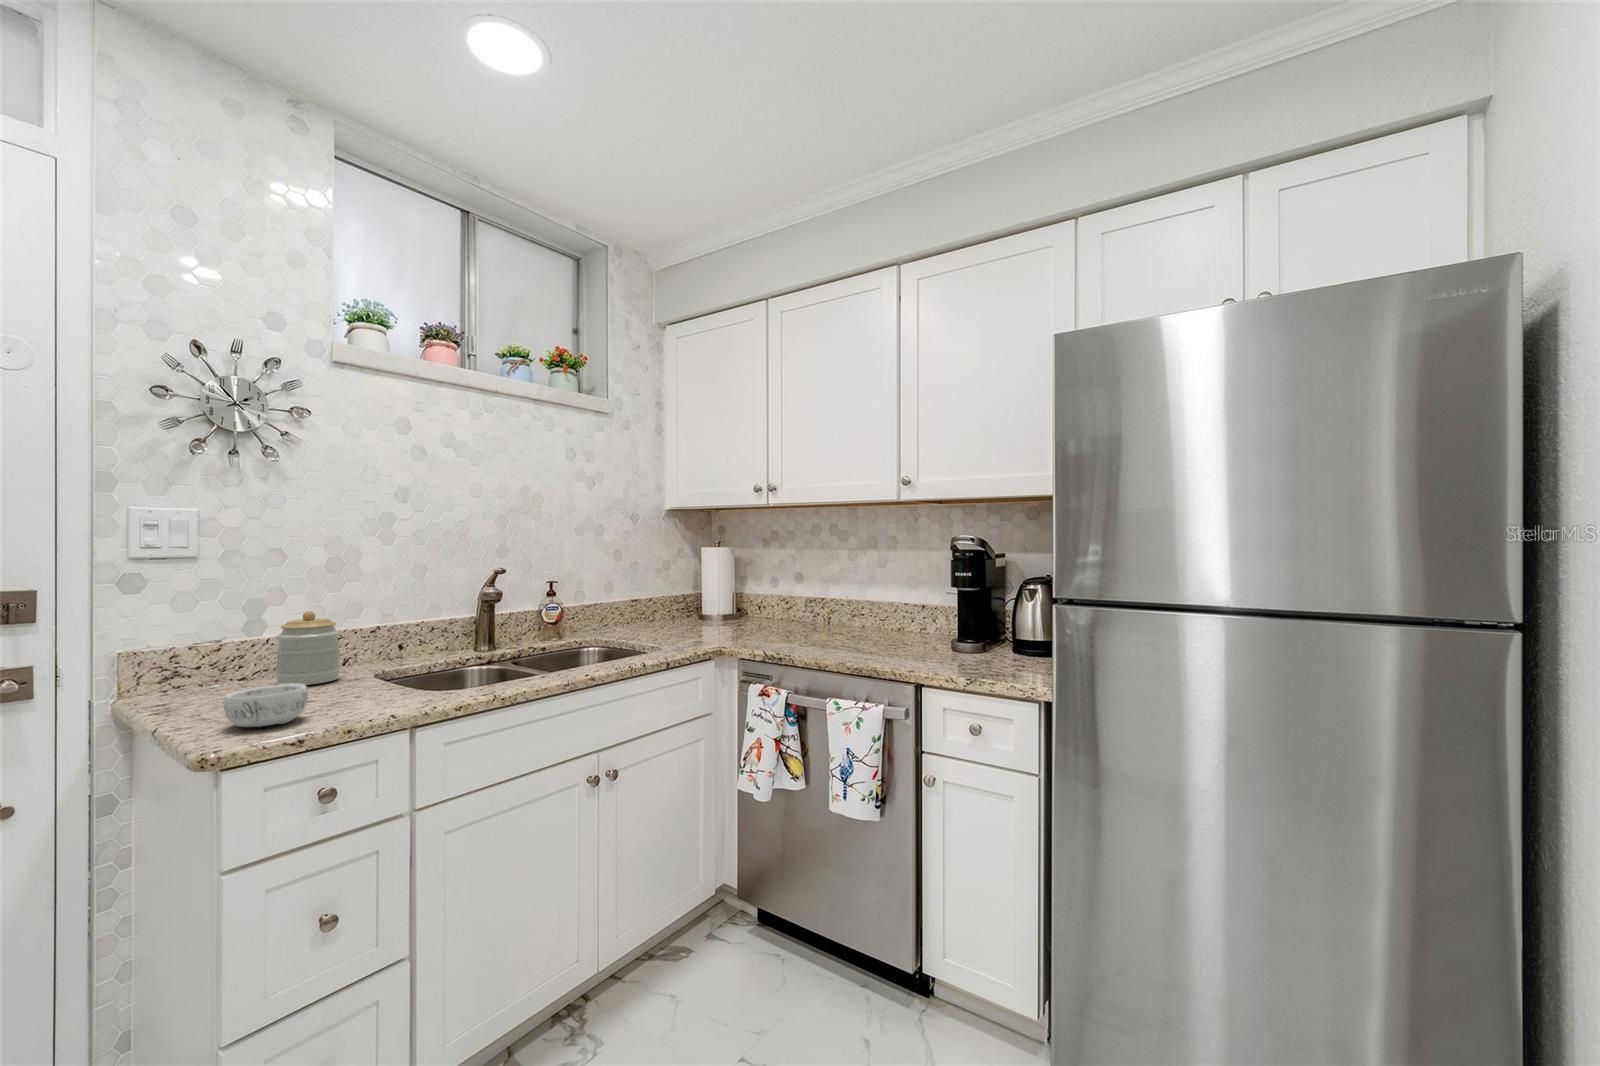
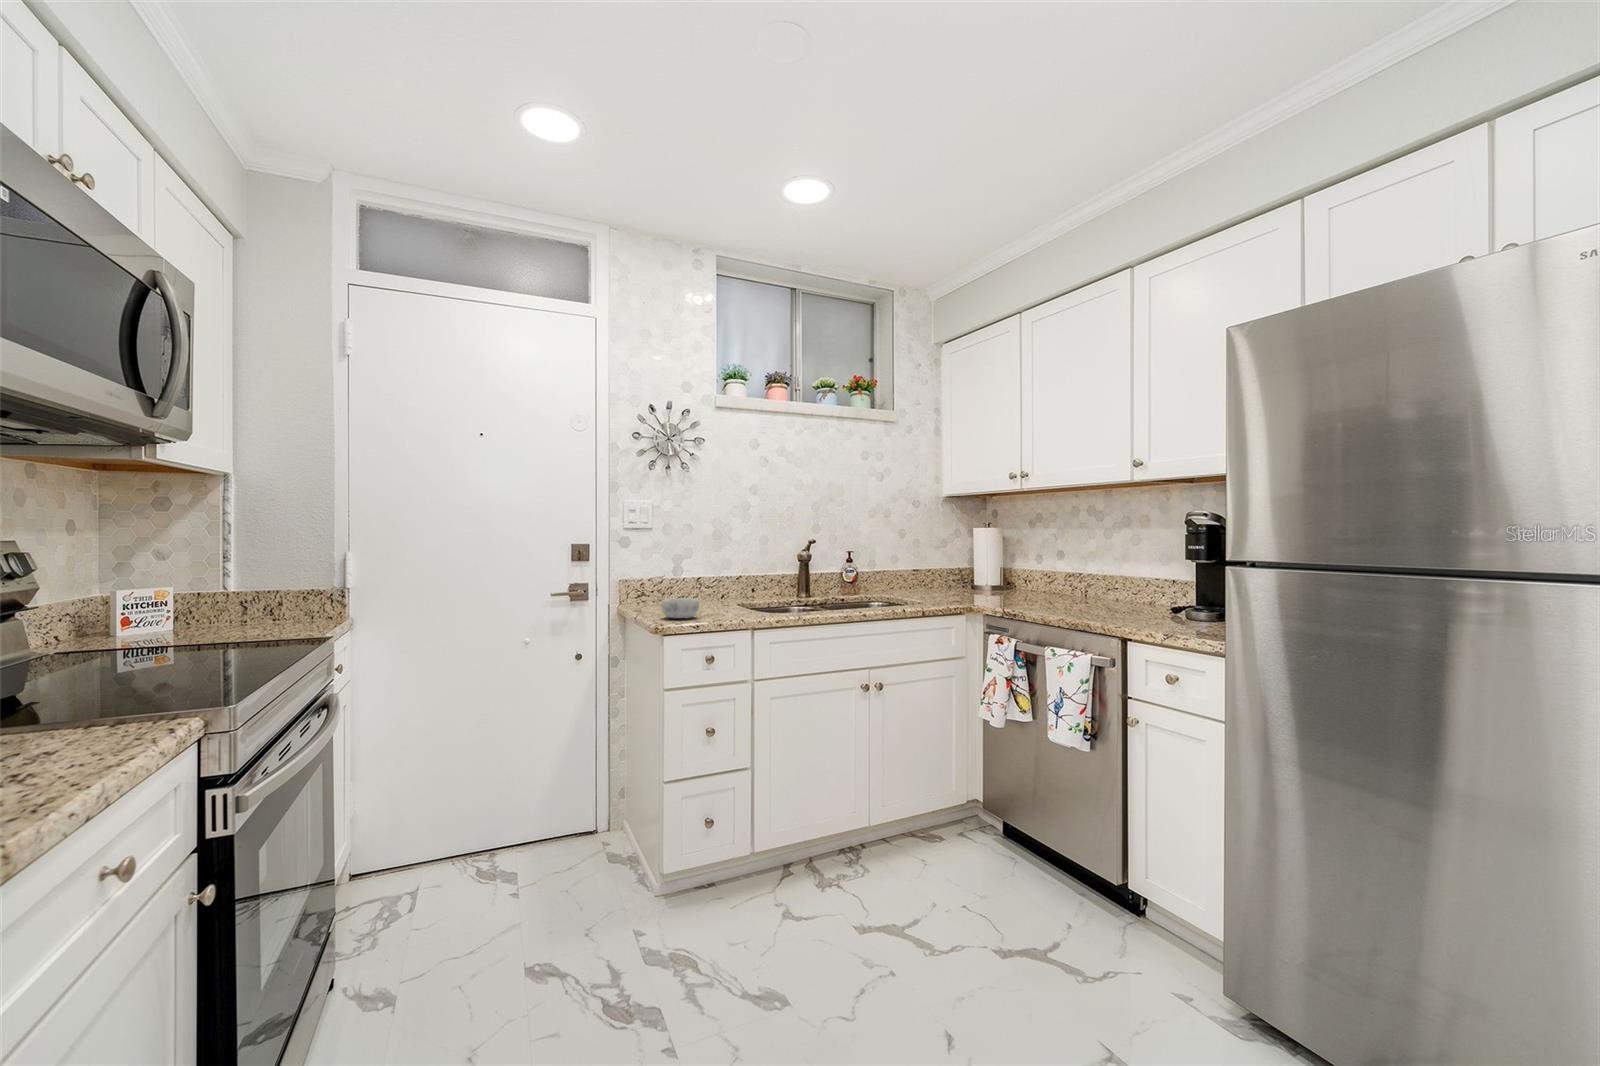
jar: present [276,611,340,685] -> none [686,562,718,606]

